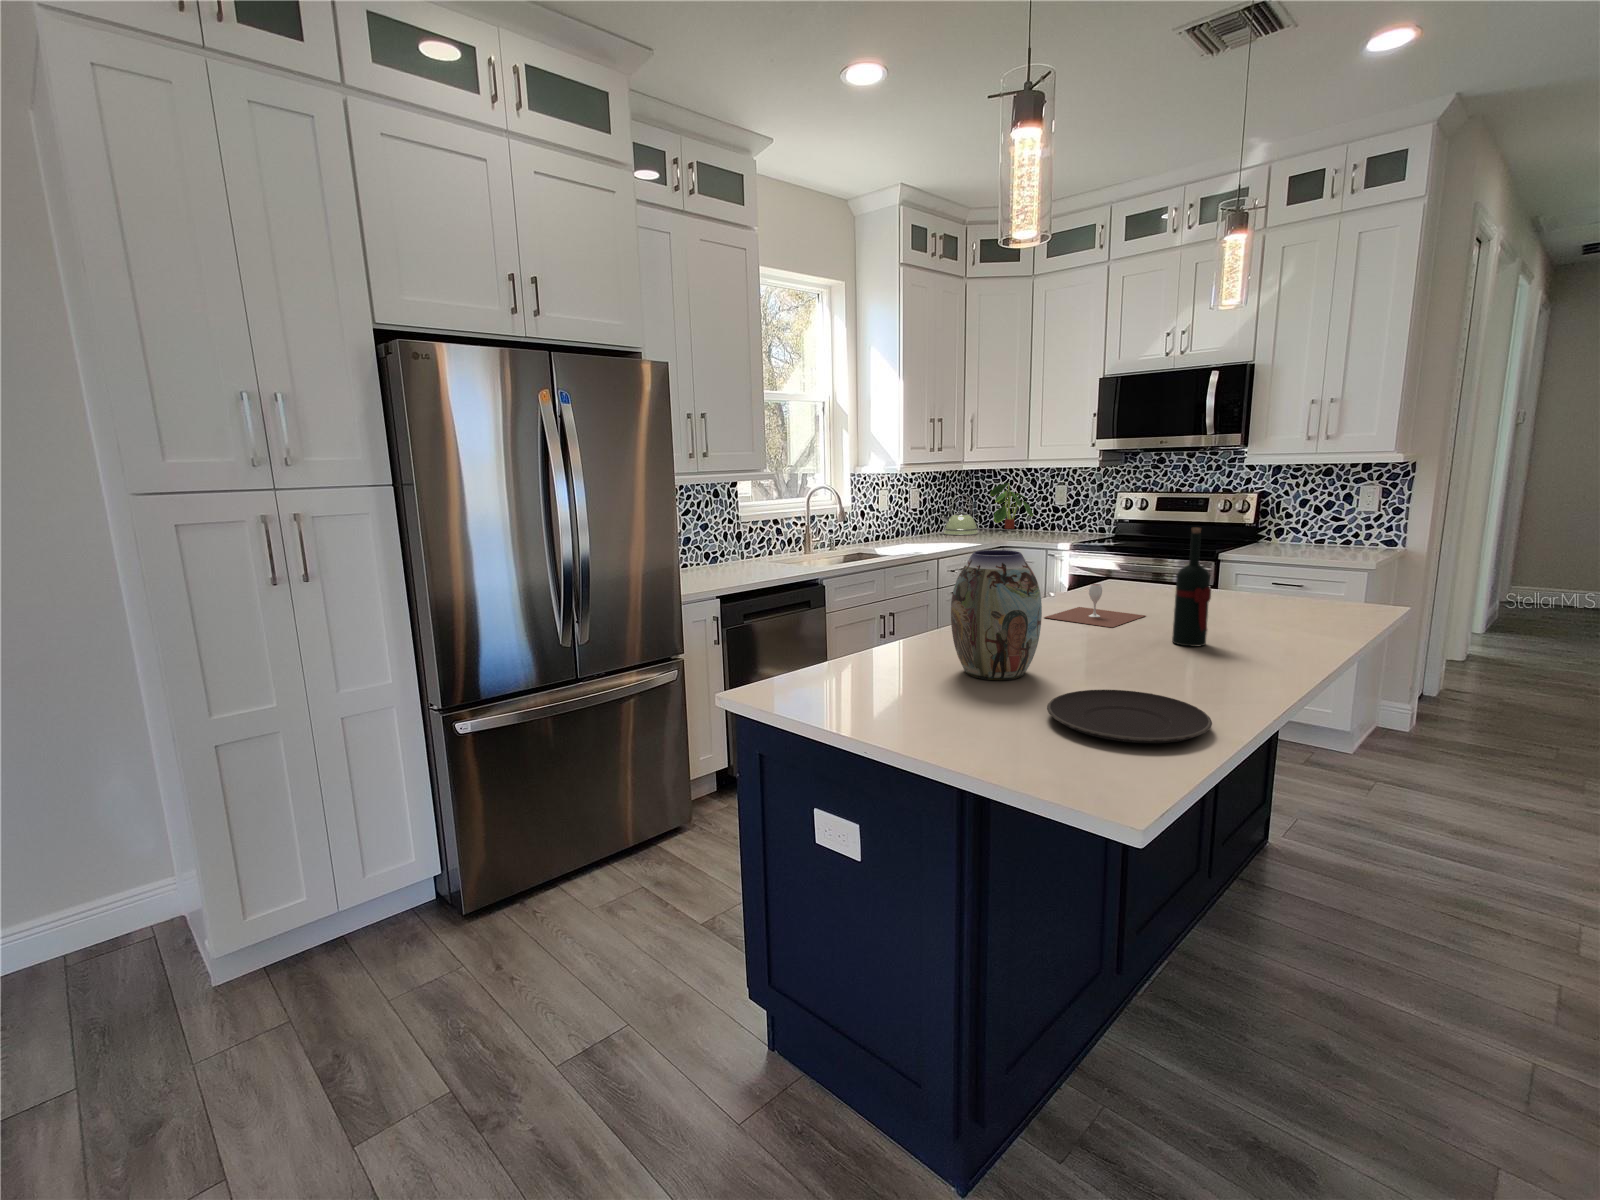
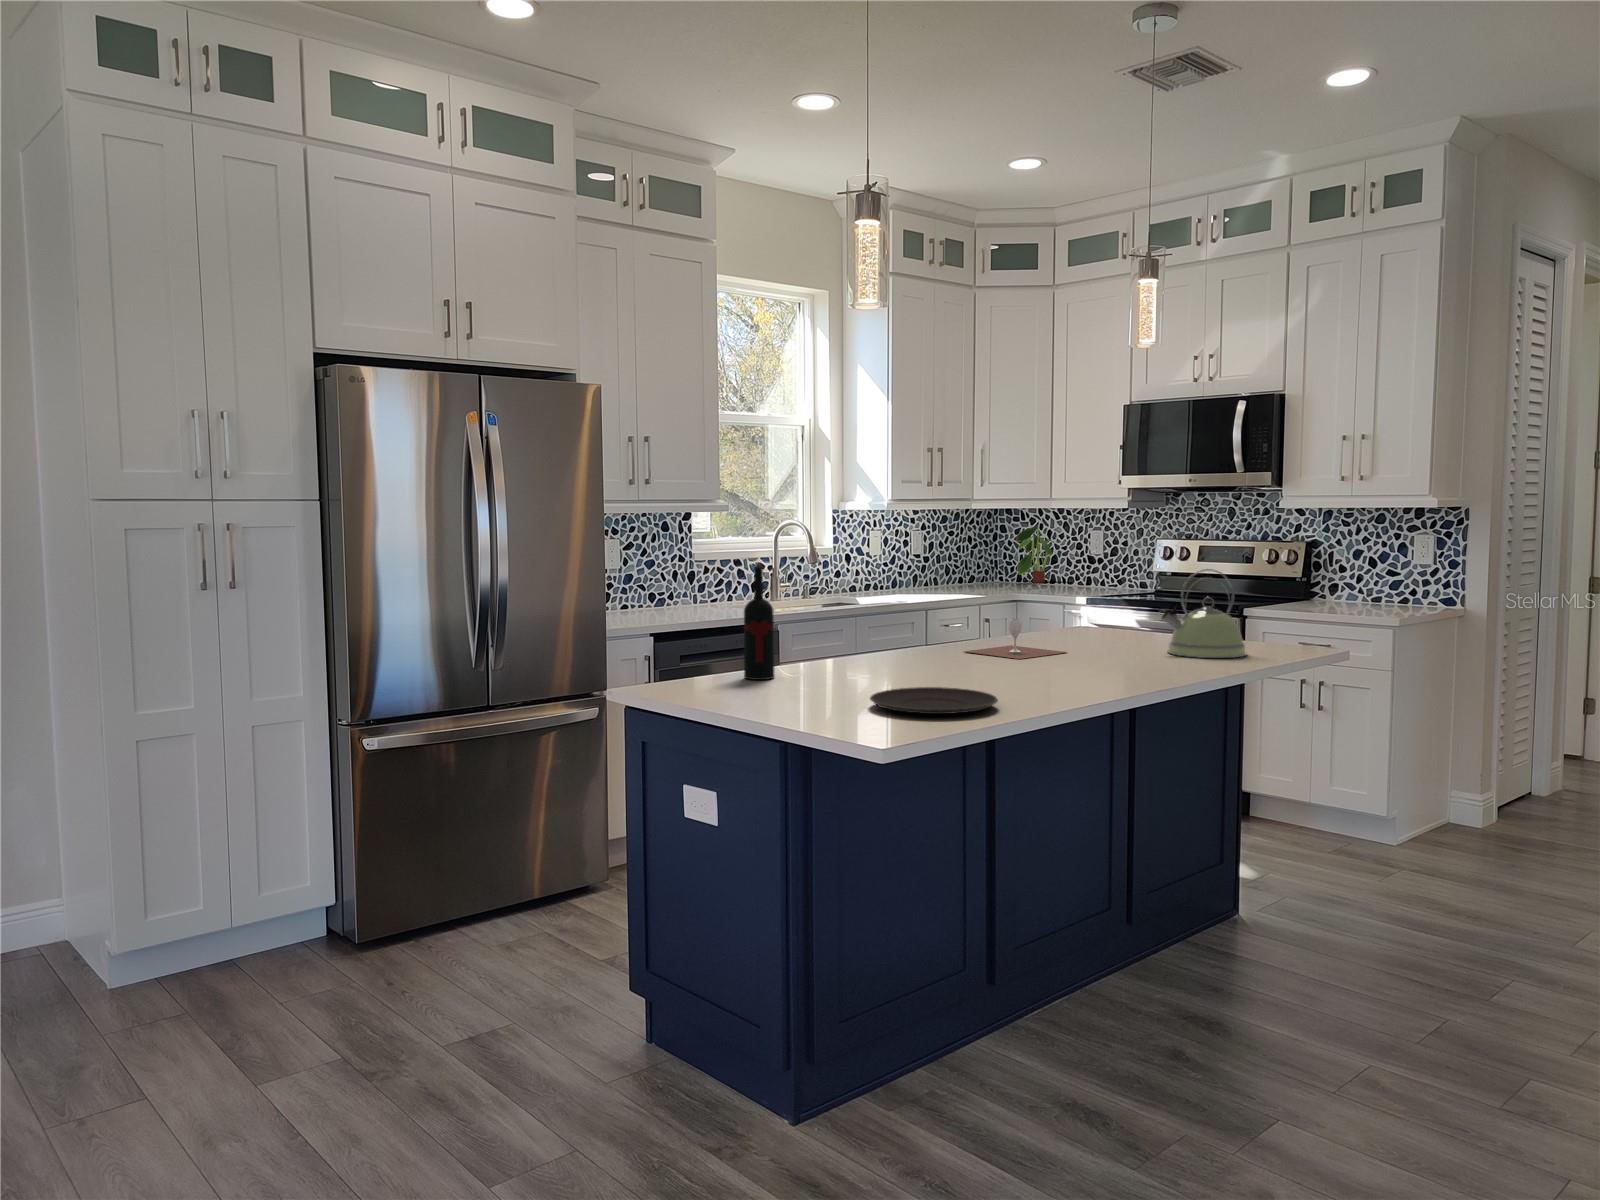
kettle: present [939,495,978,535] -> present [1160,569,1246,658]
wine bottle: present [1172,528,1211,646] -> present [744,562,774,680]
vase: present [951,550,1042,680] -> none [824,570,904,686]

